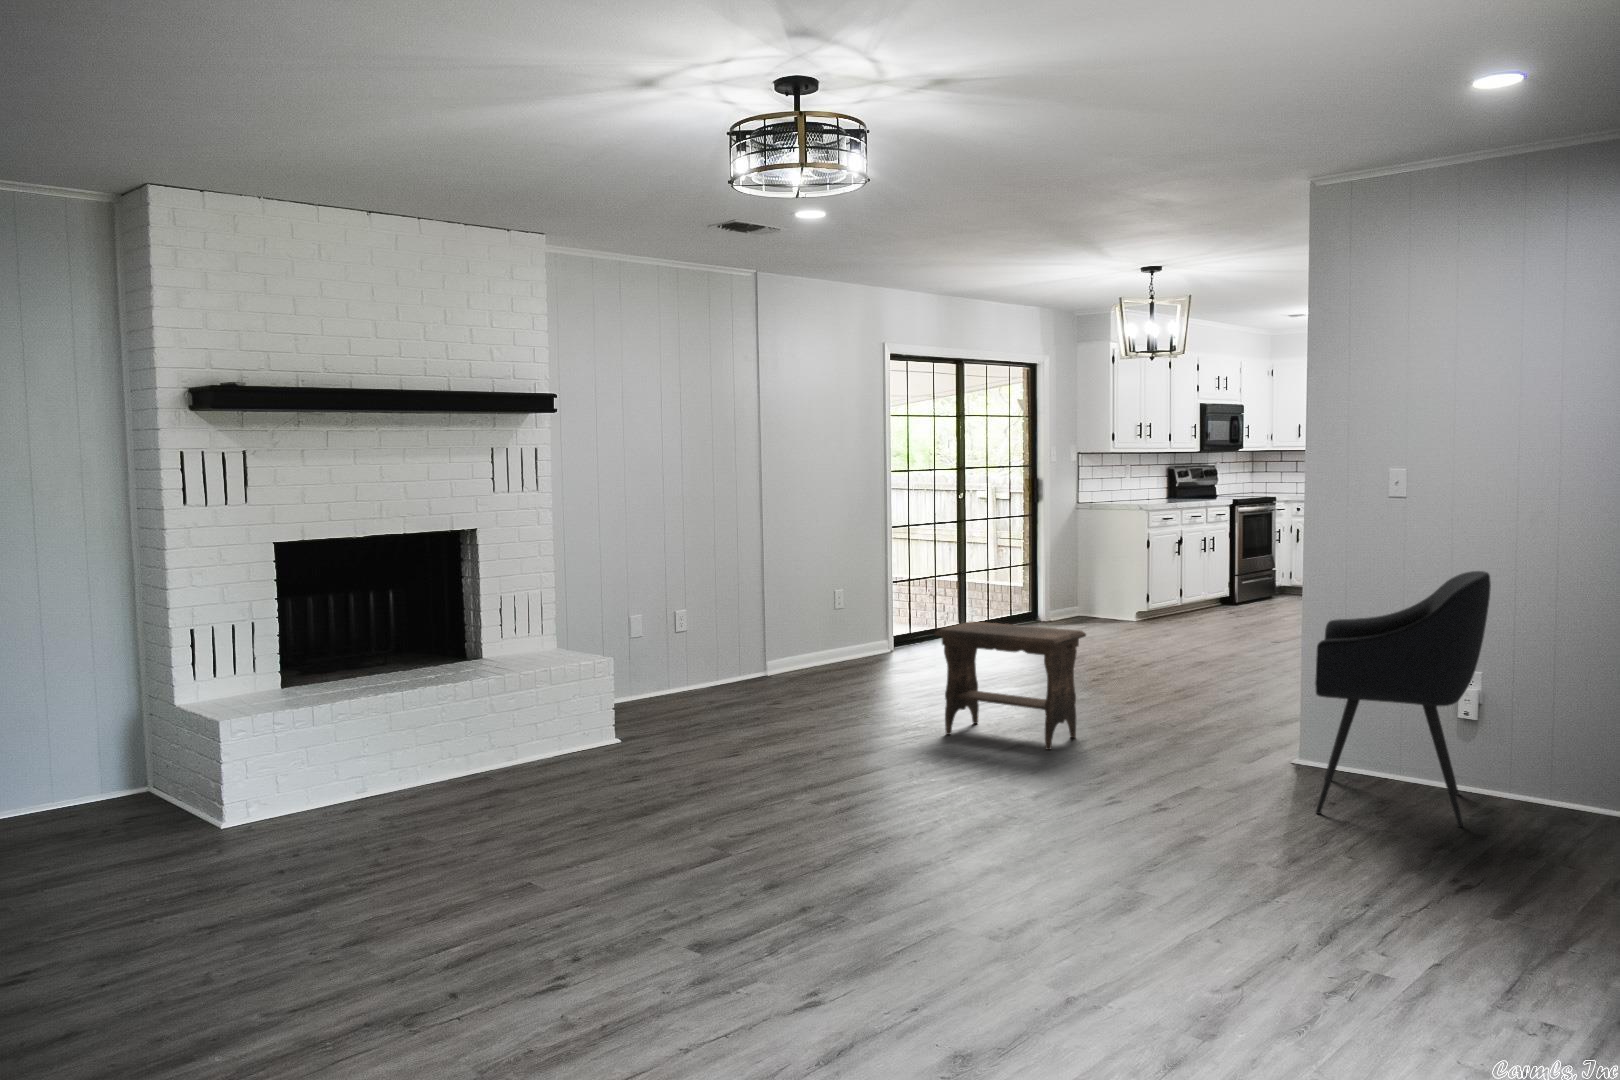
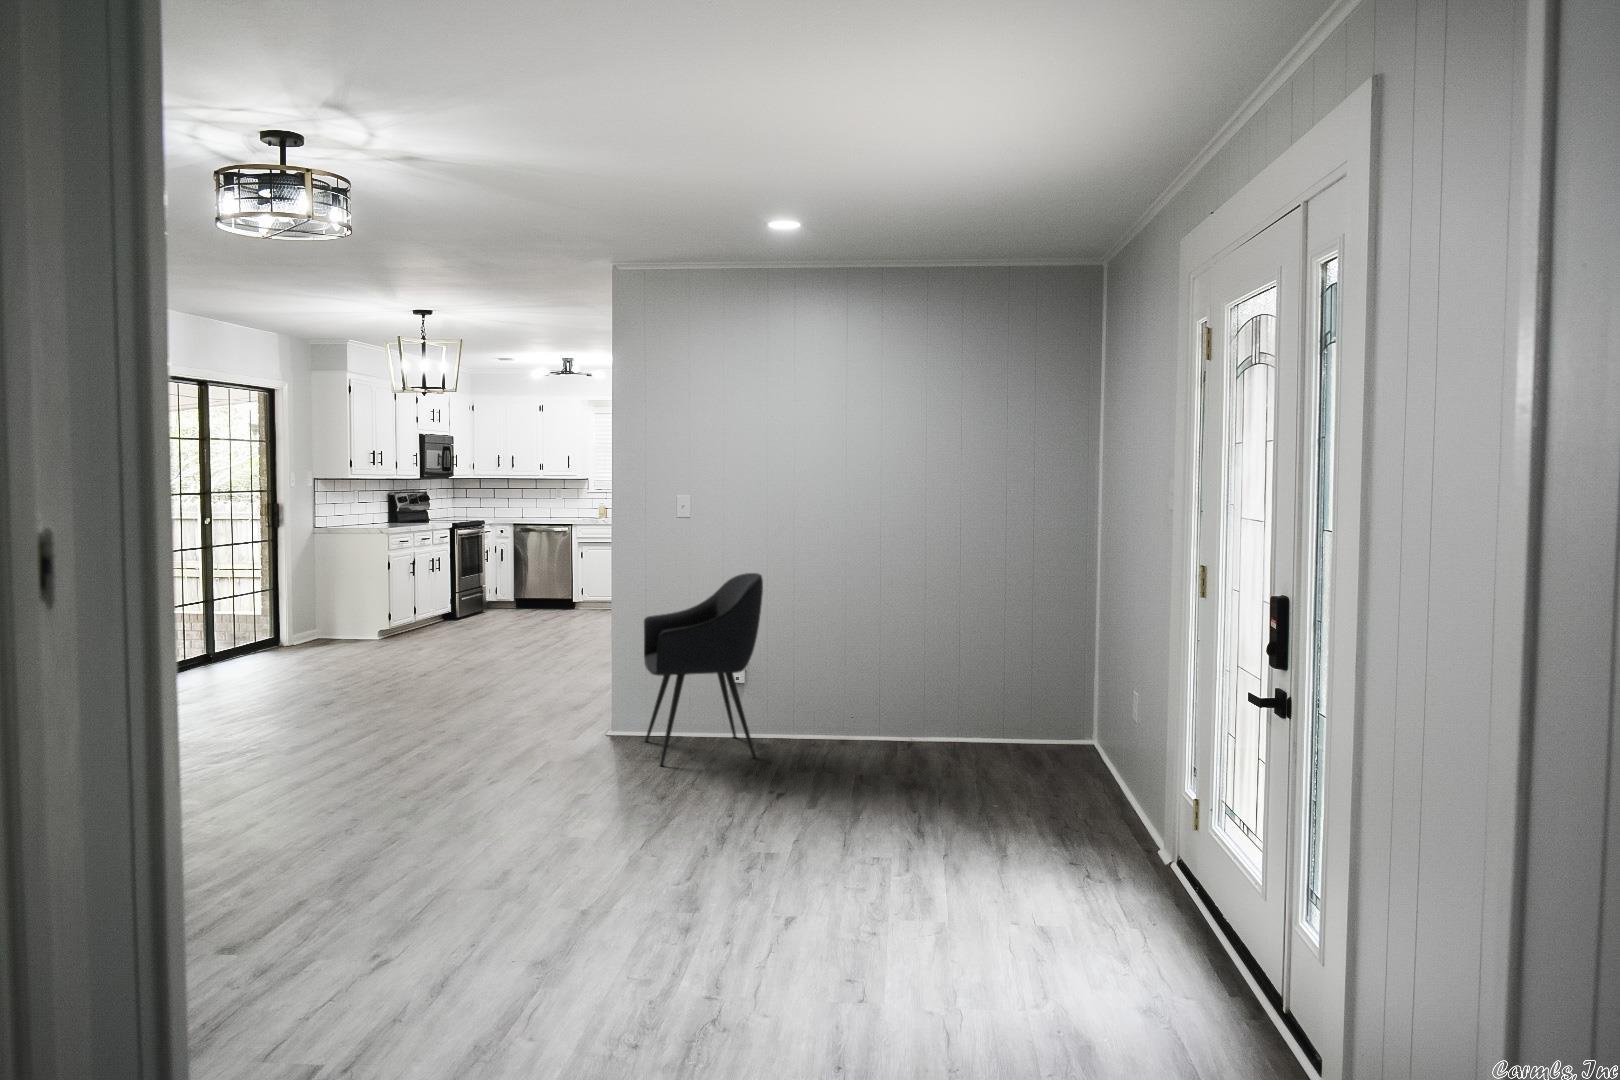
footstool: present [935,621,1086,750] -> none [283,643,432,758]

